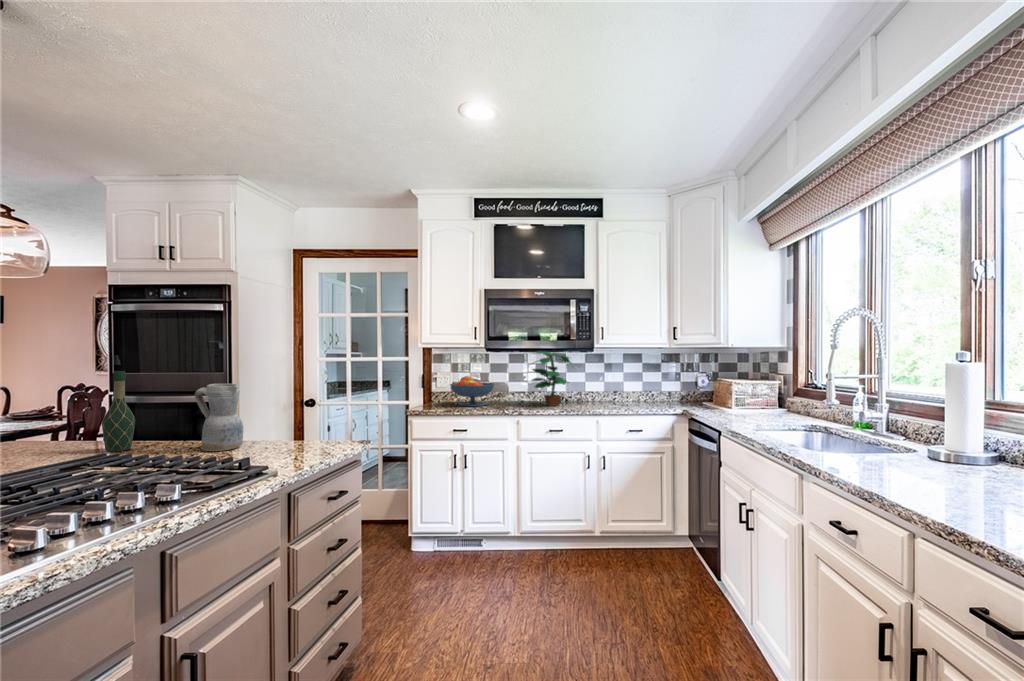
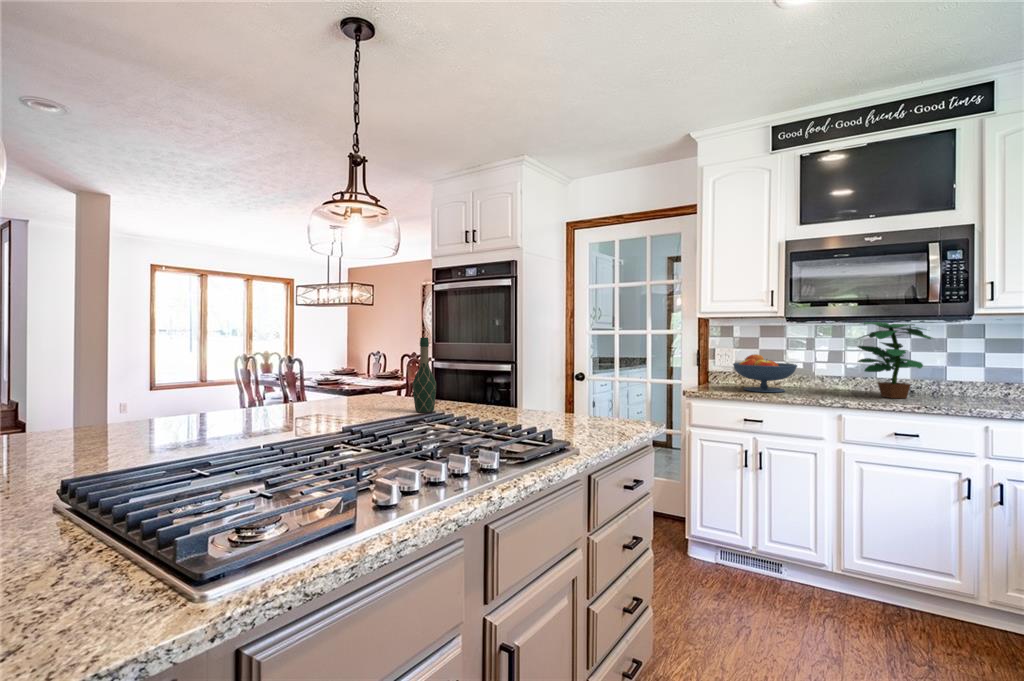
ceramic pitcher: present [195,384,243,451] -> none [485,351,528,420]

